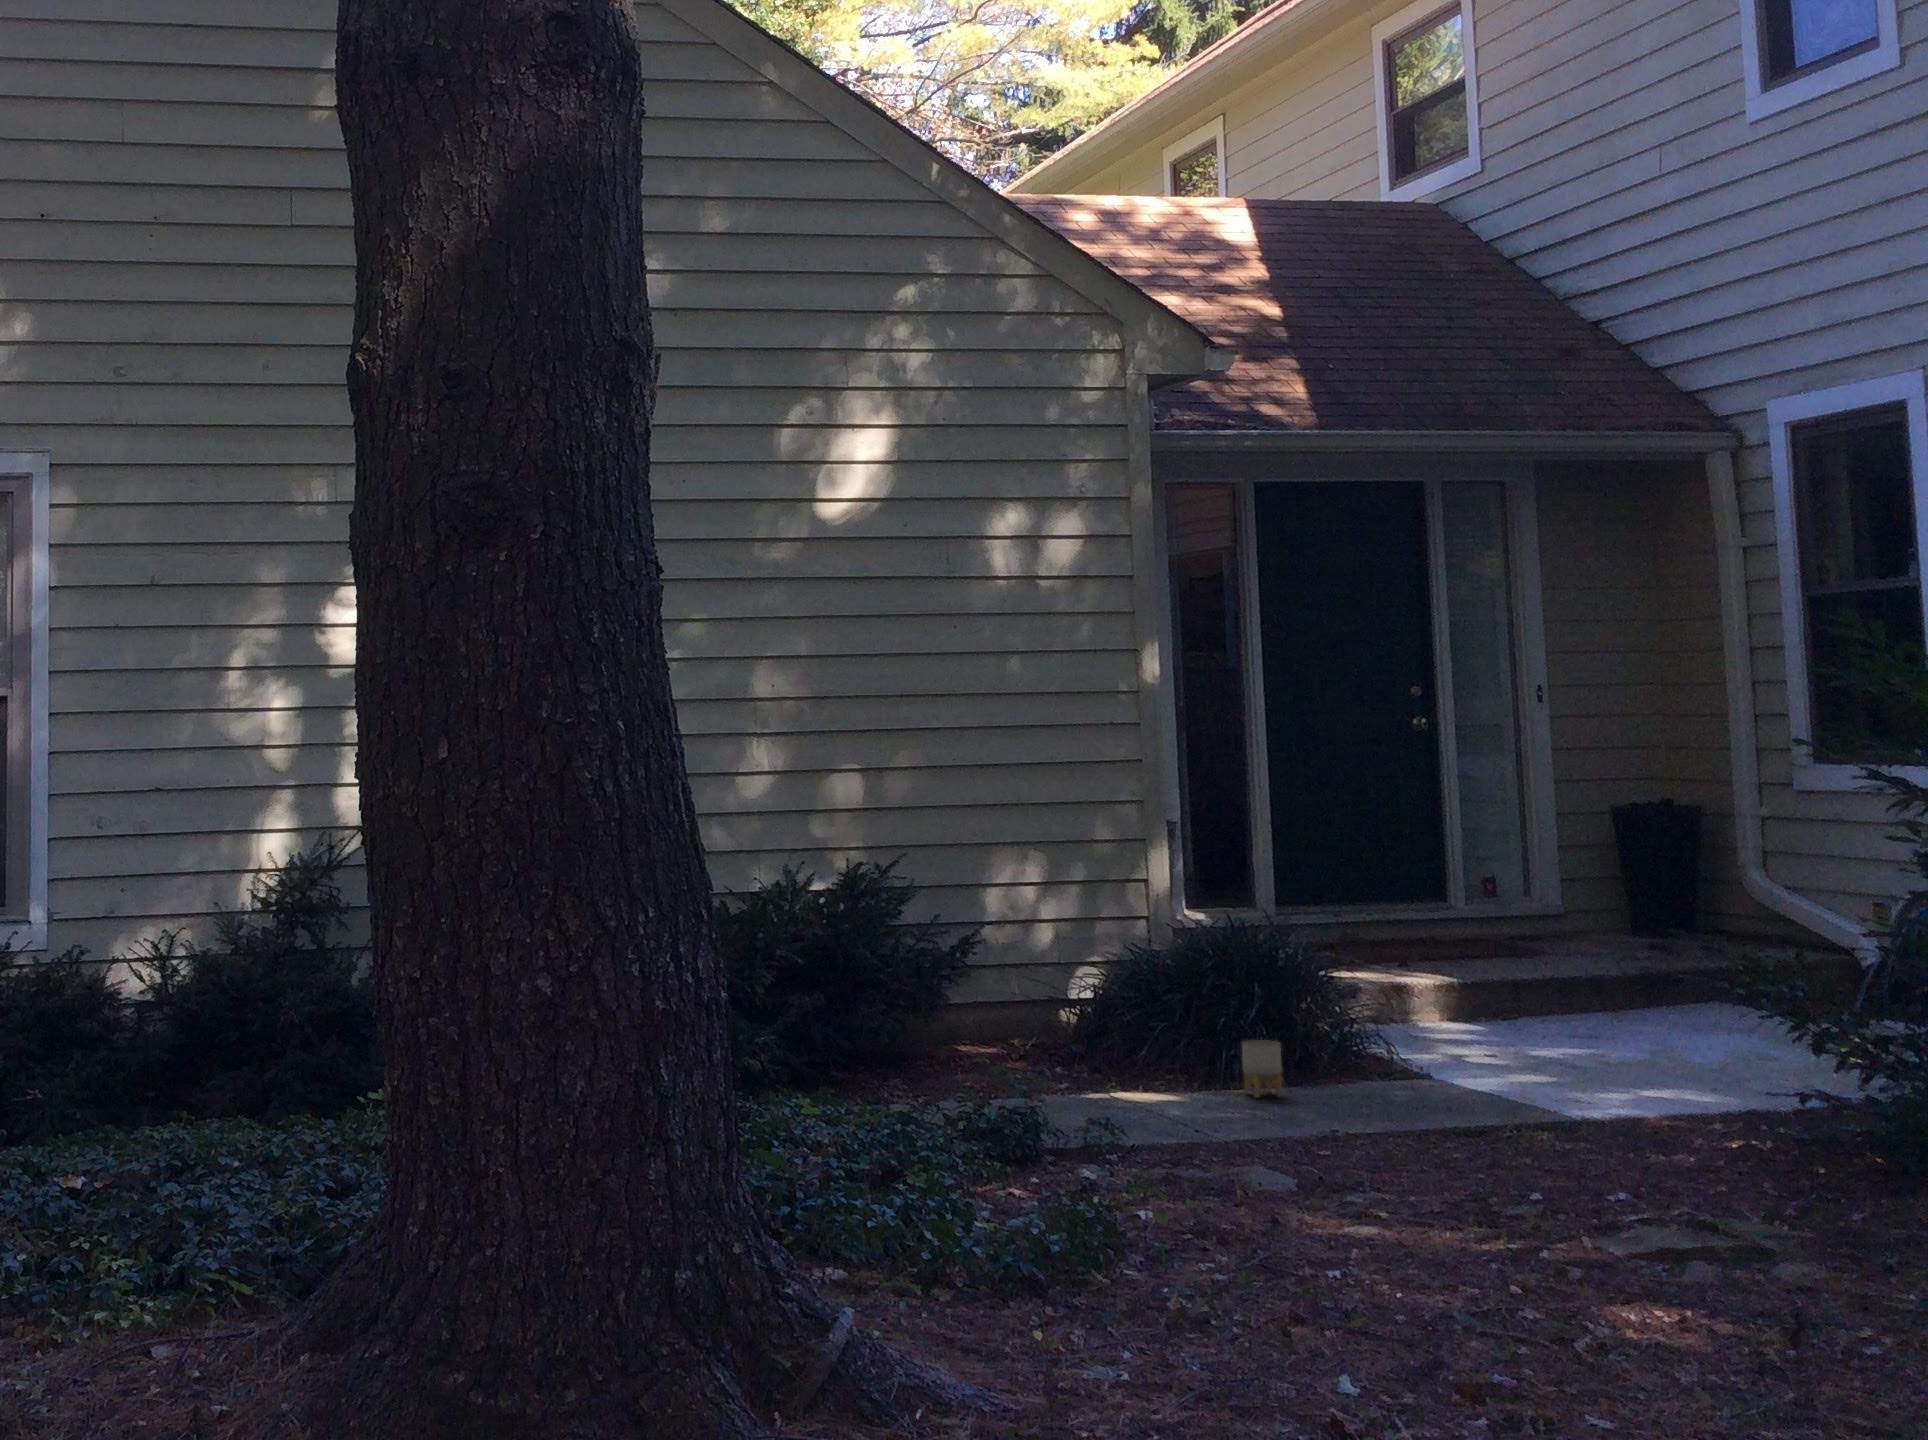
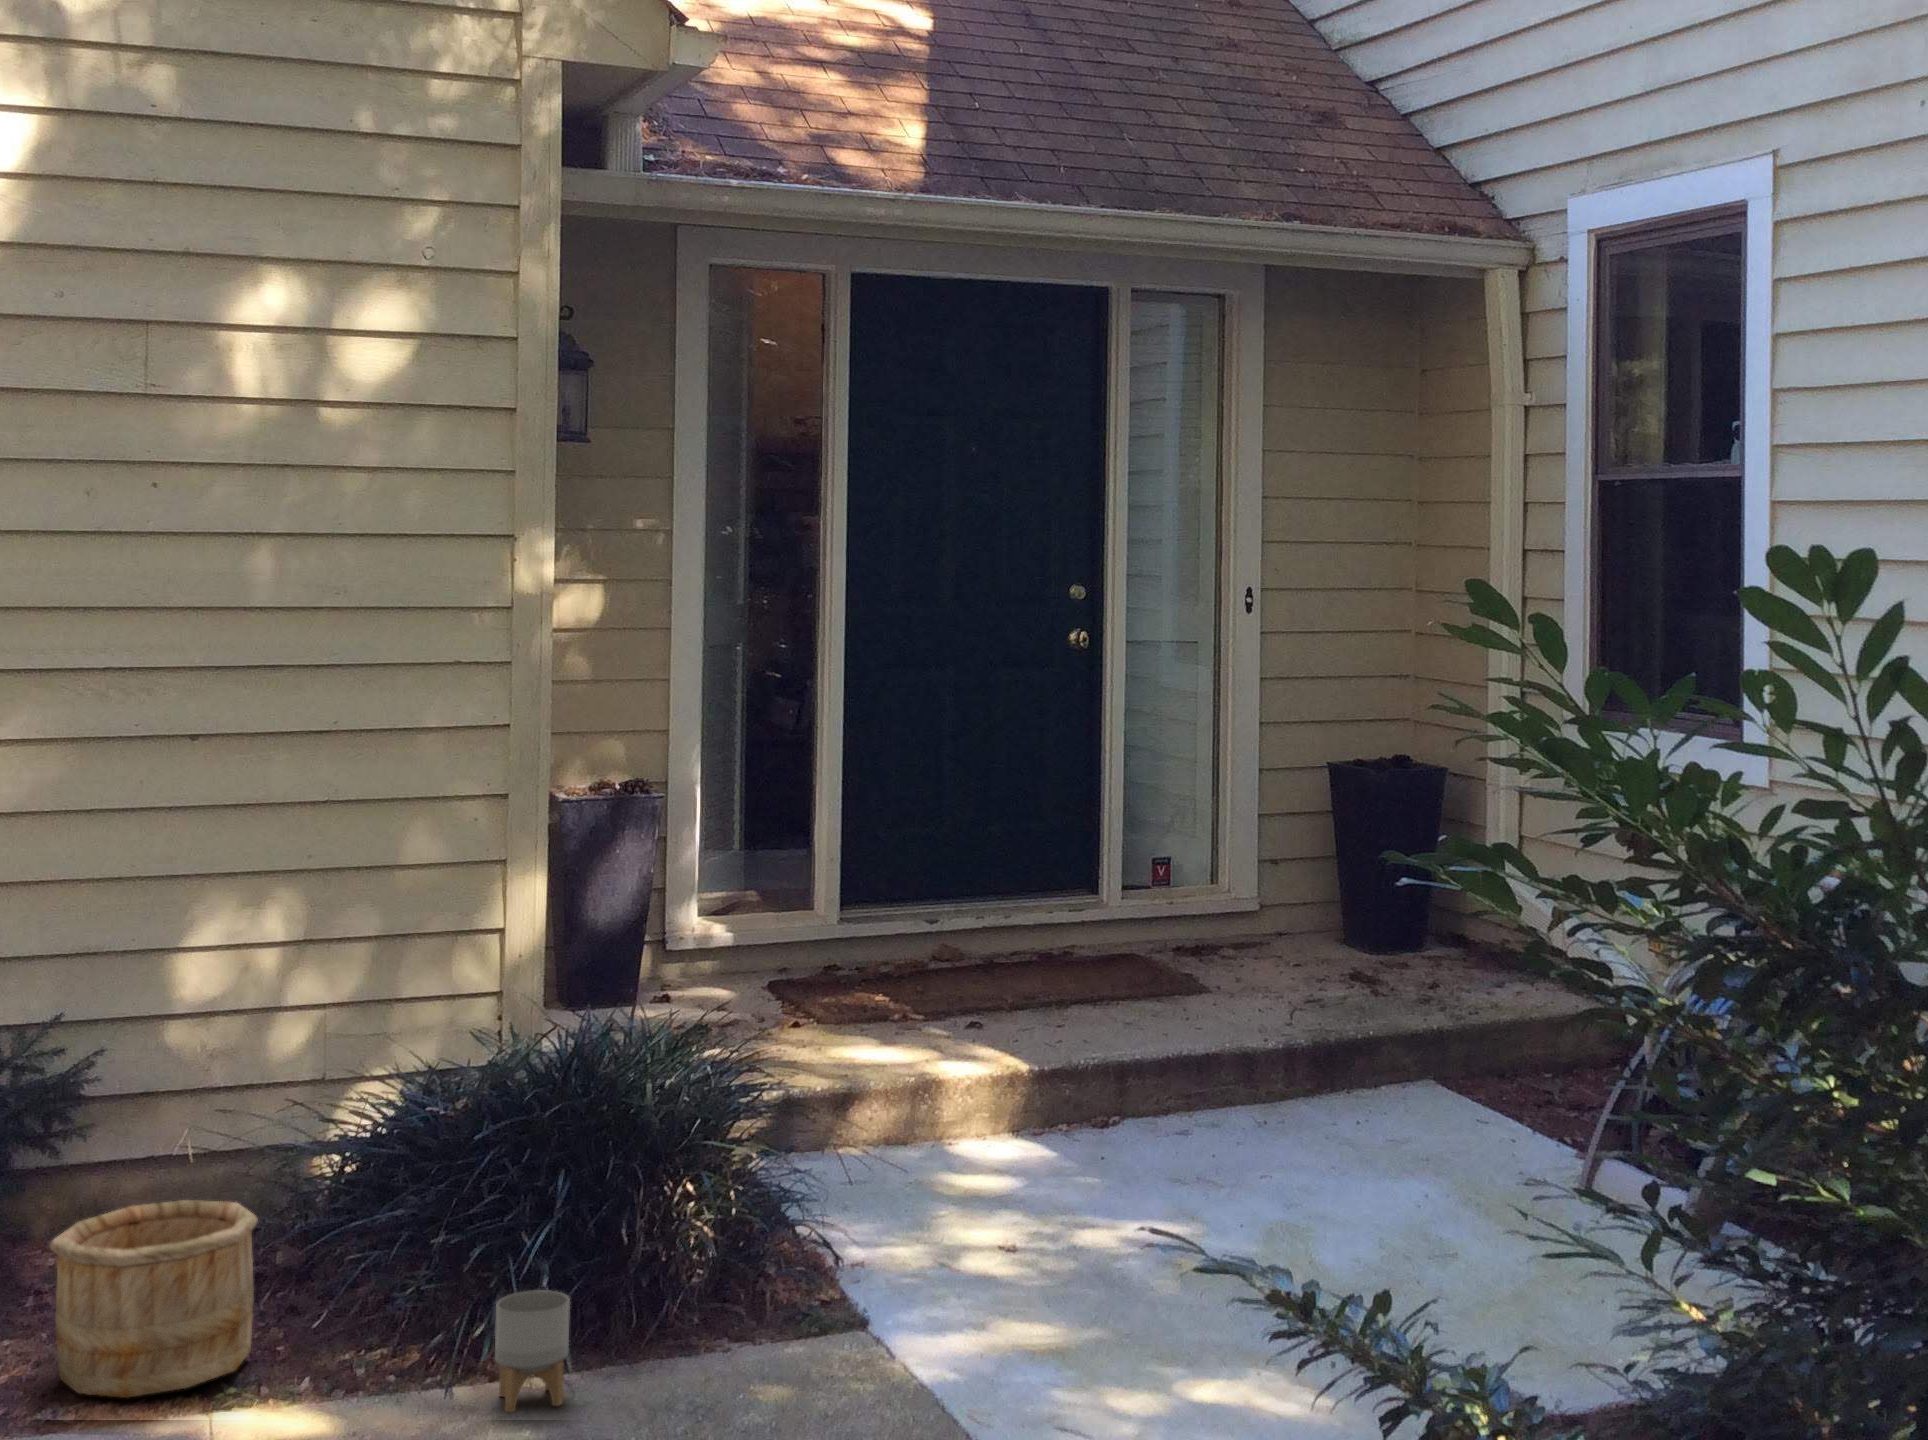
wooden bucket: none [1002,999,1100,1086] -> present [50,1200,258,1398]

